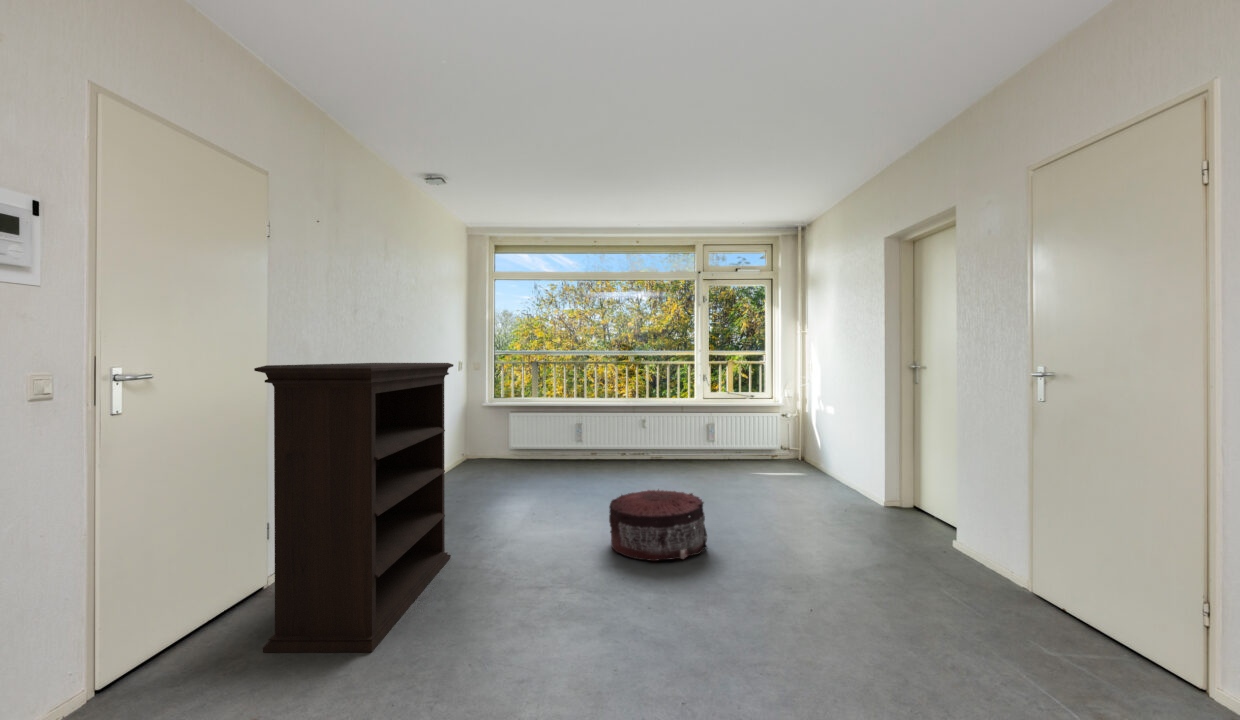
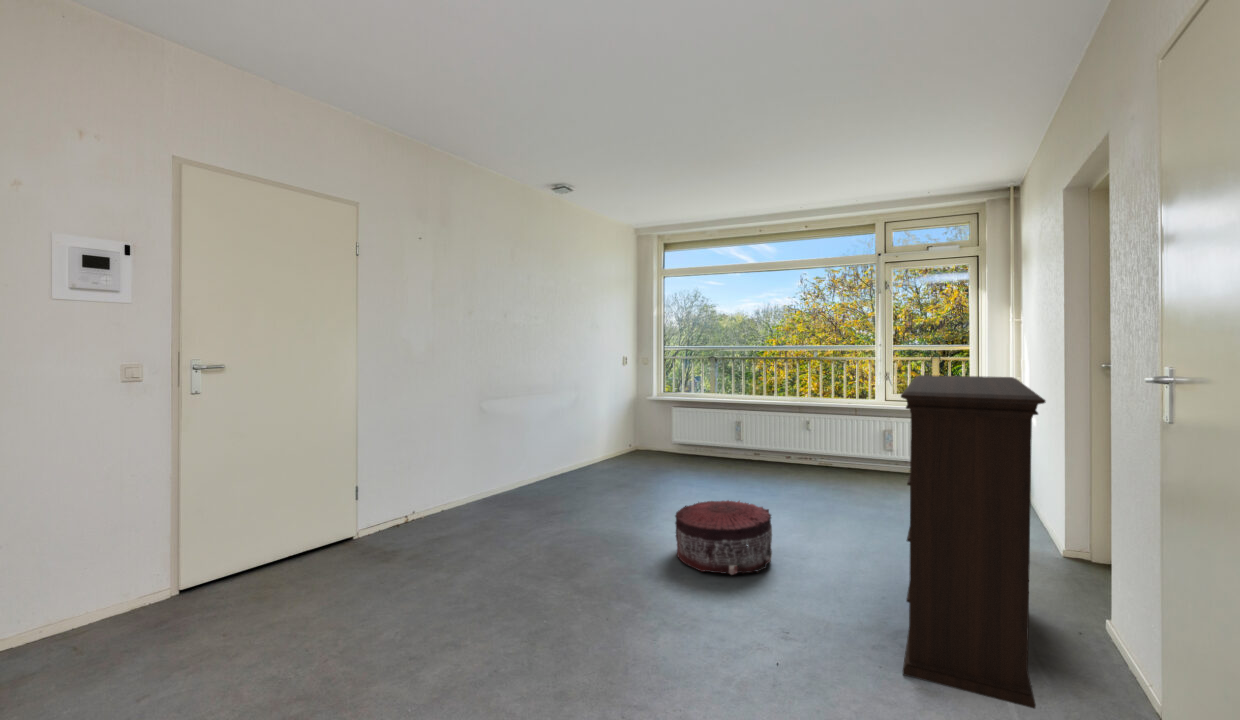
bookshelf: present [254,363,453,652] -> present [901,375,1046,709]

